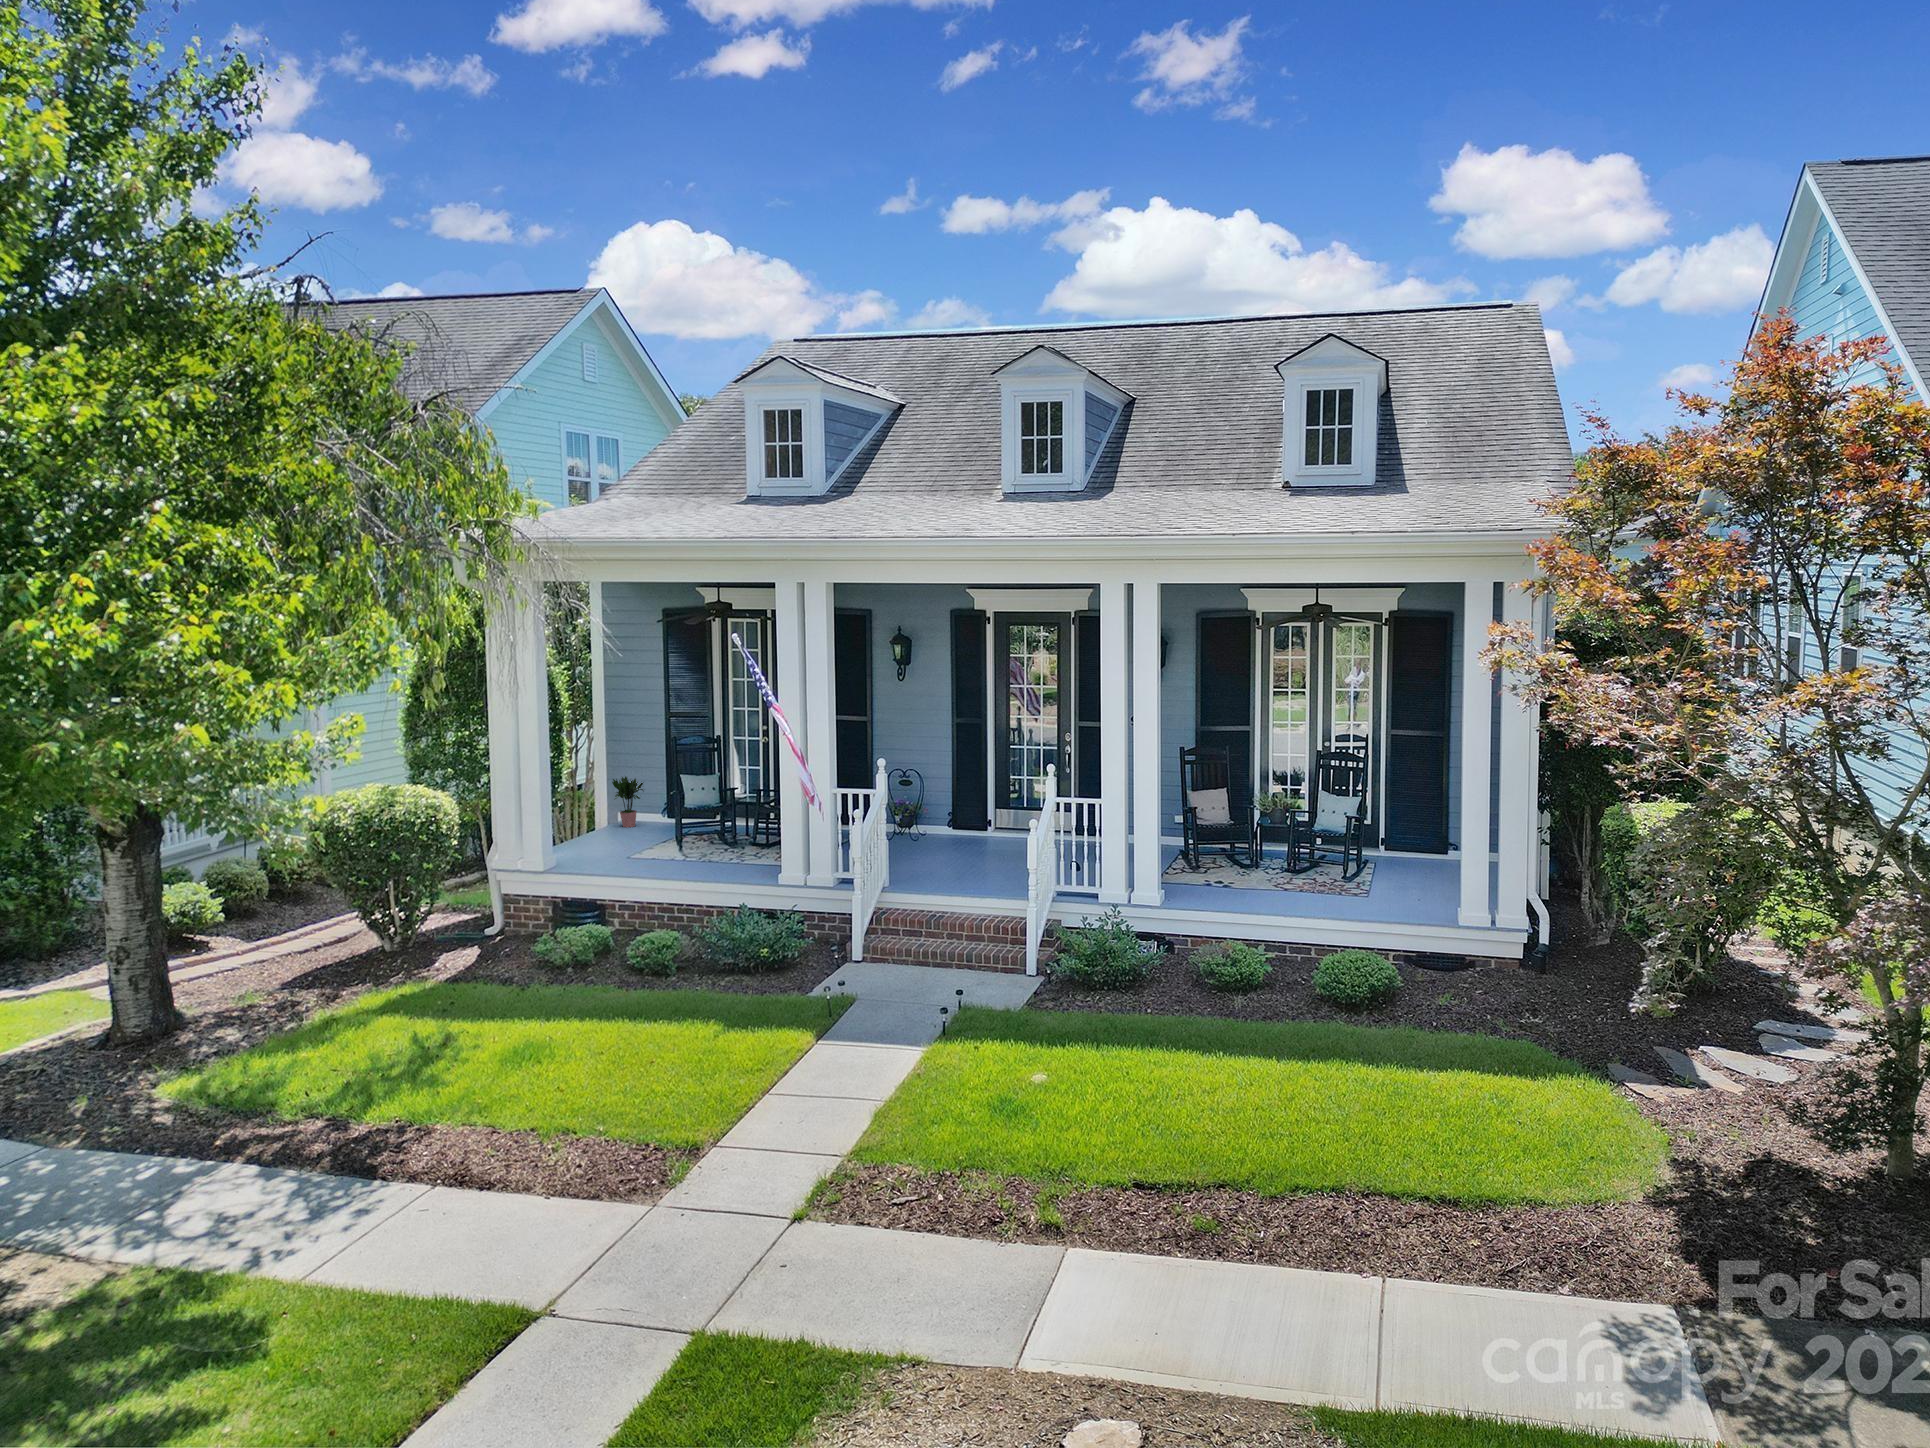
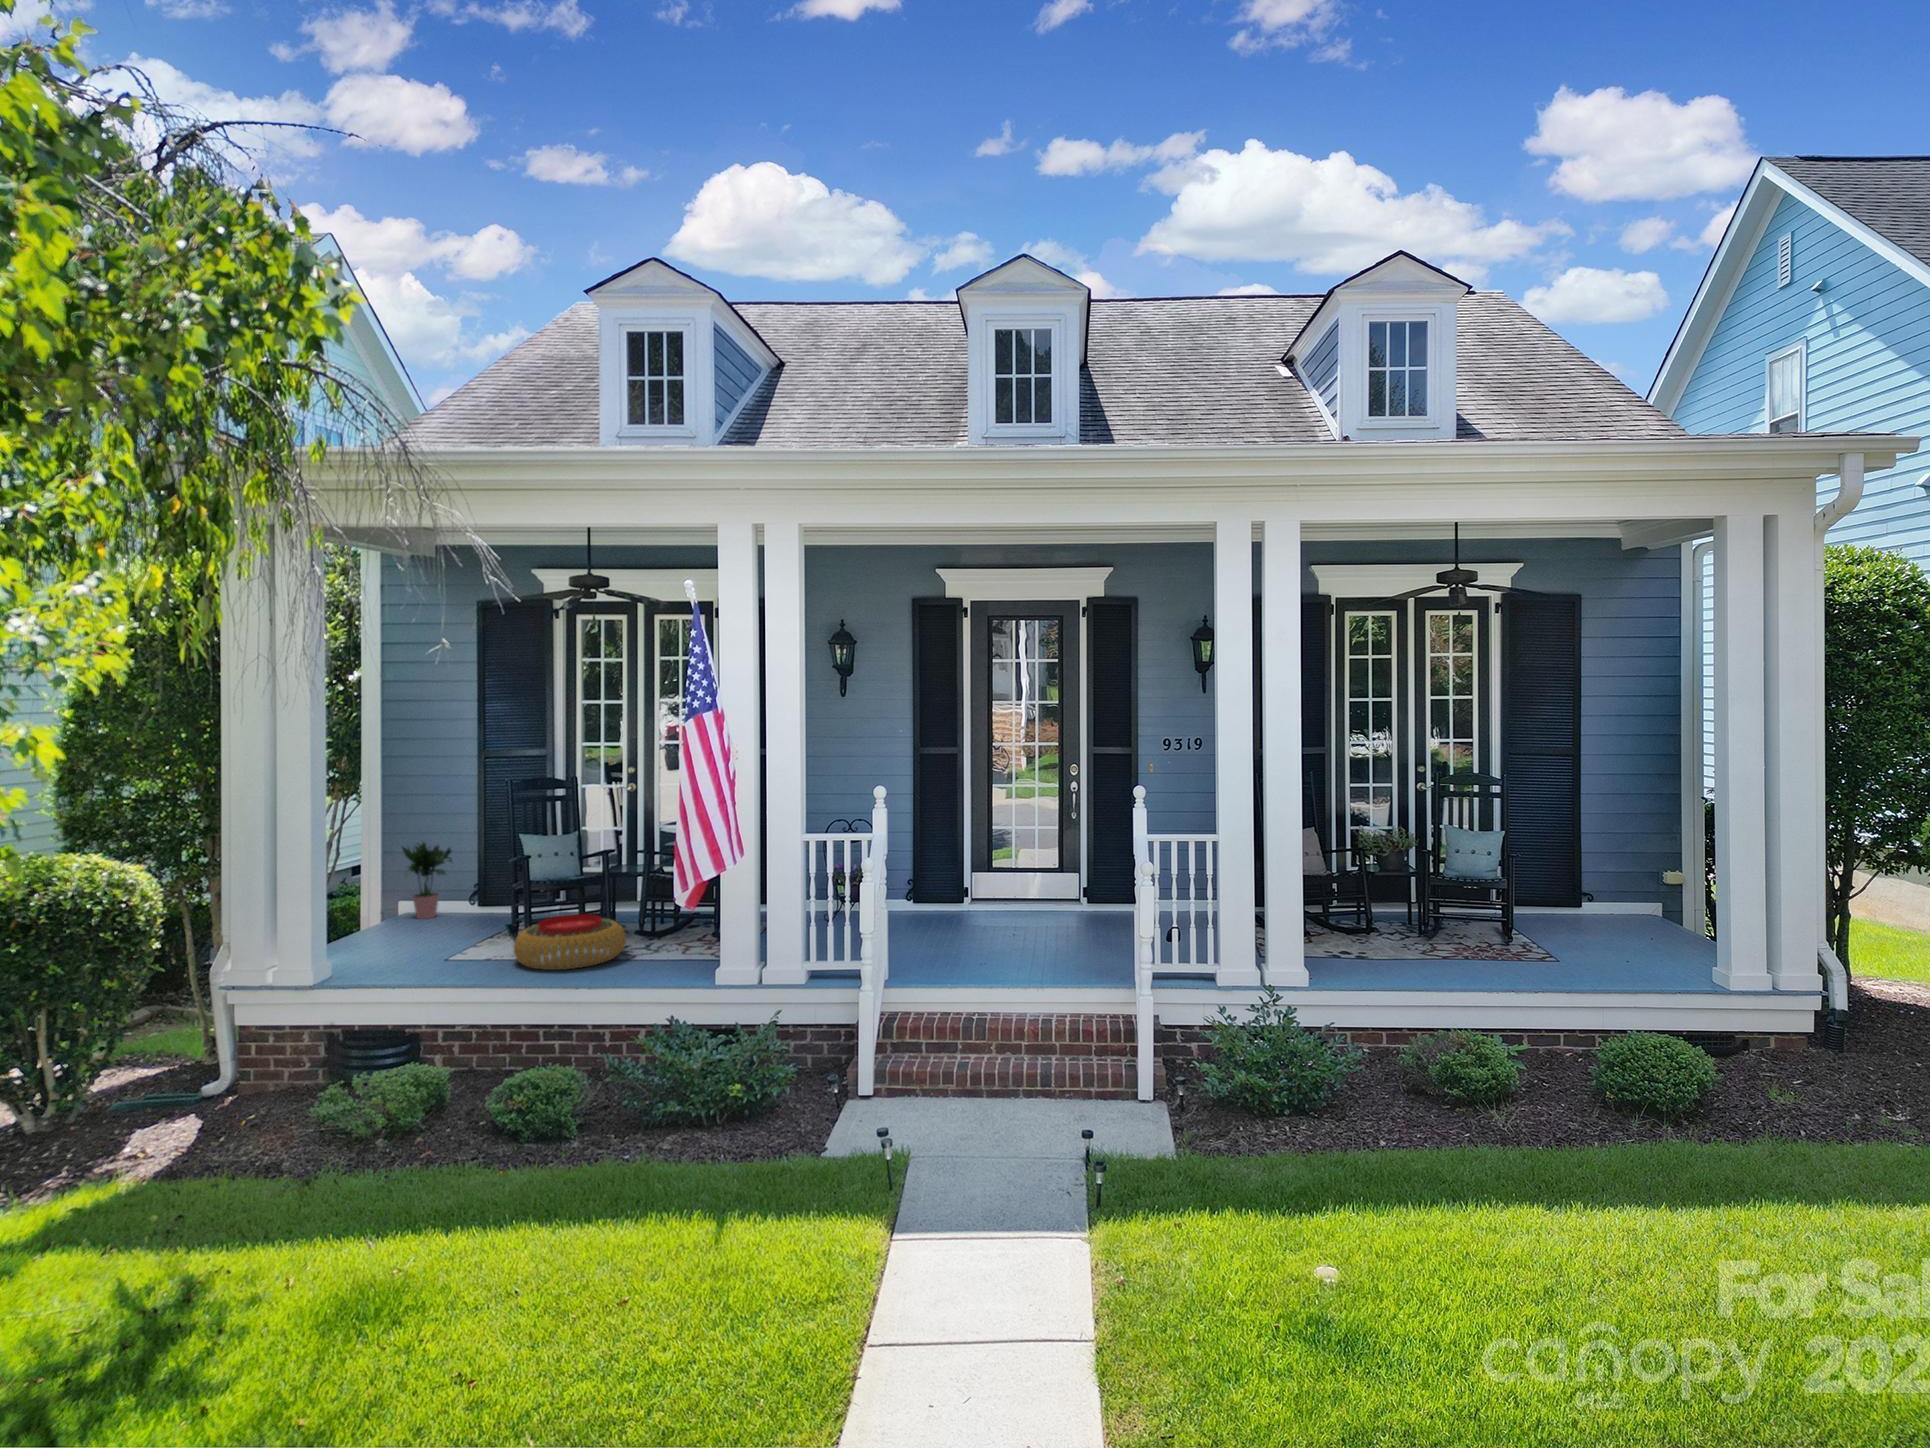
pouf: none [664,832,736,868] -> present [514,914,626,970]

